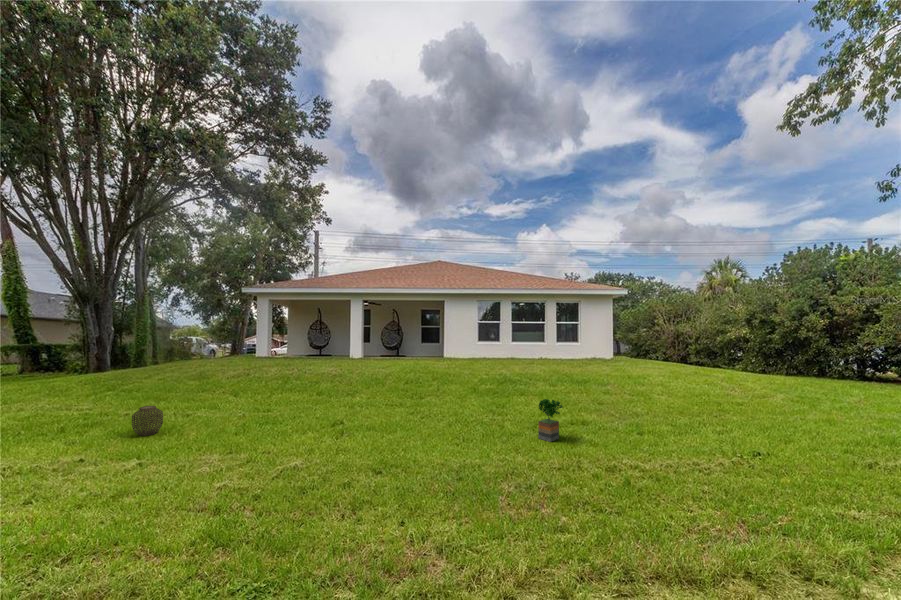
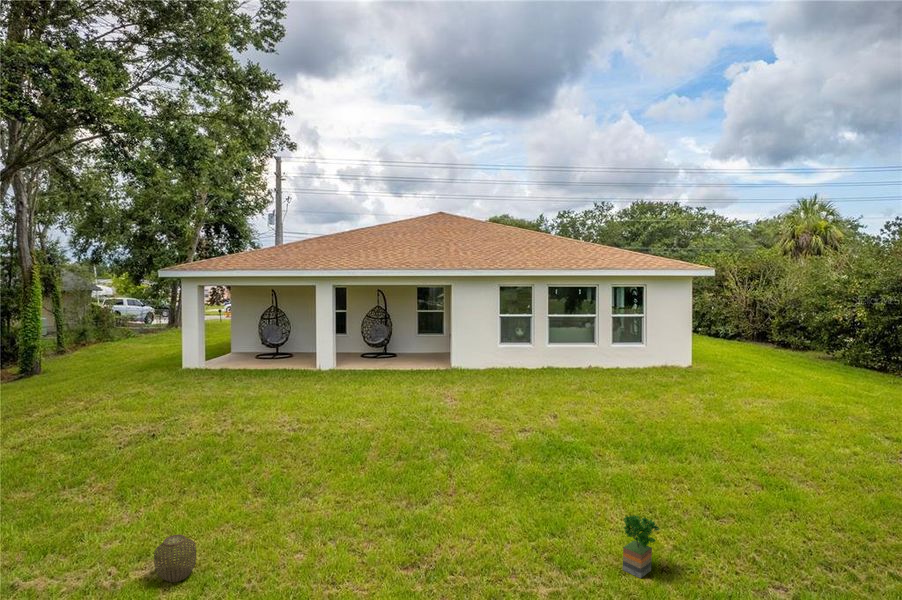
woven basket: present [132,406,163,436] -> present [154,535,196,582]

